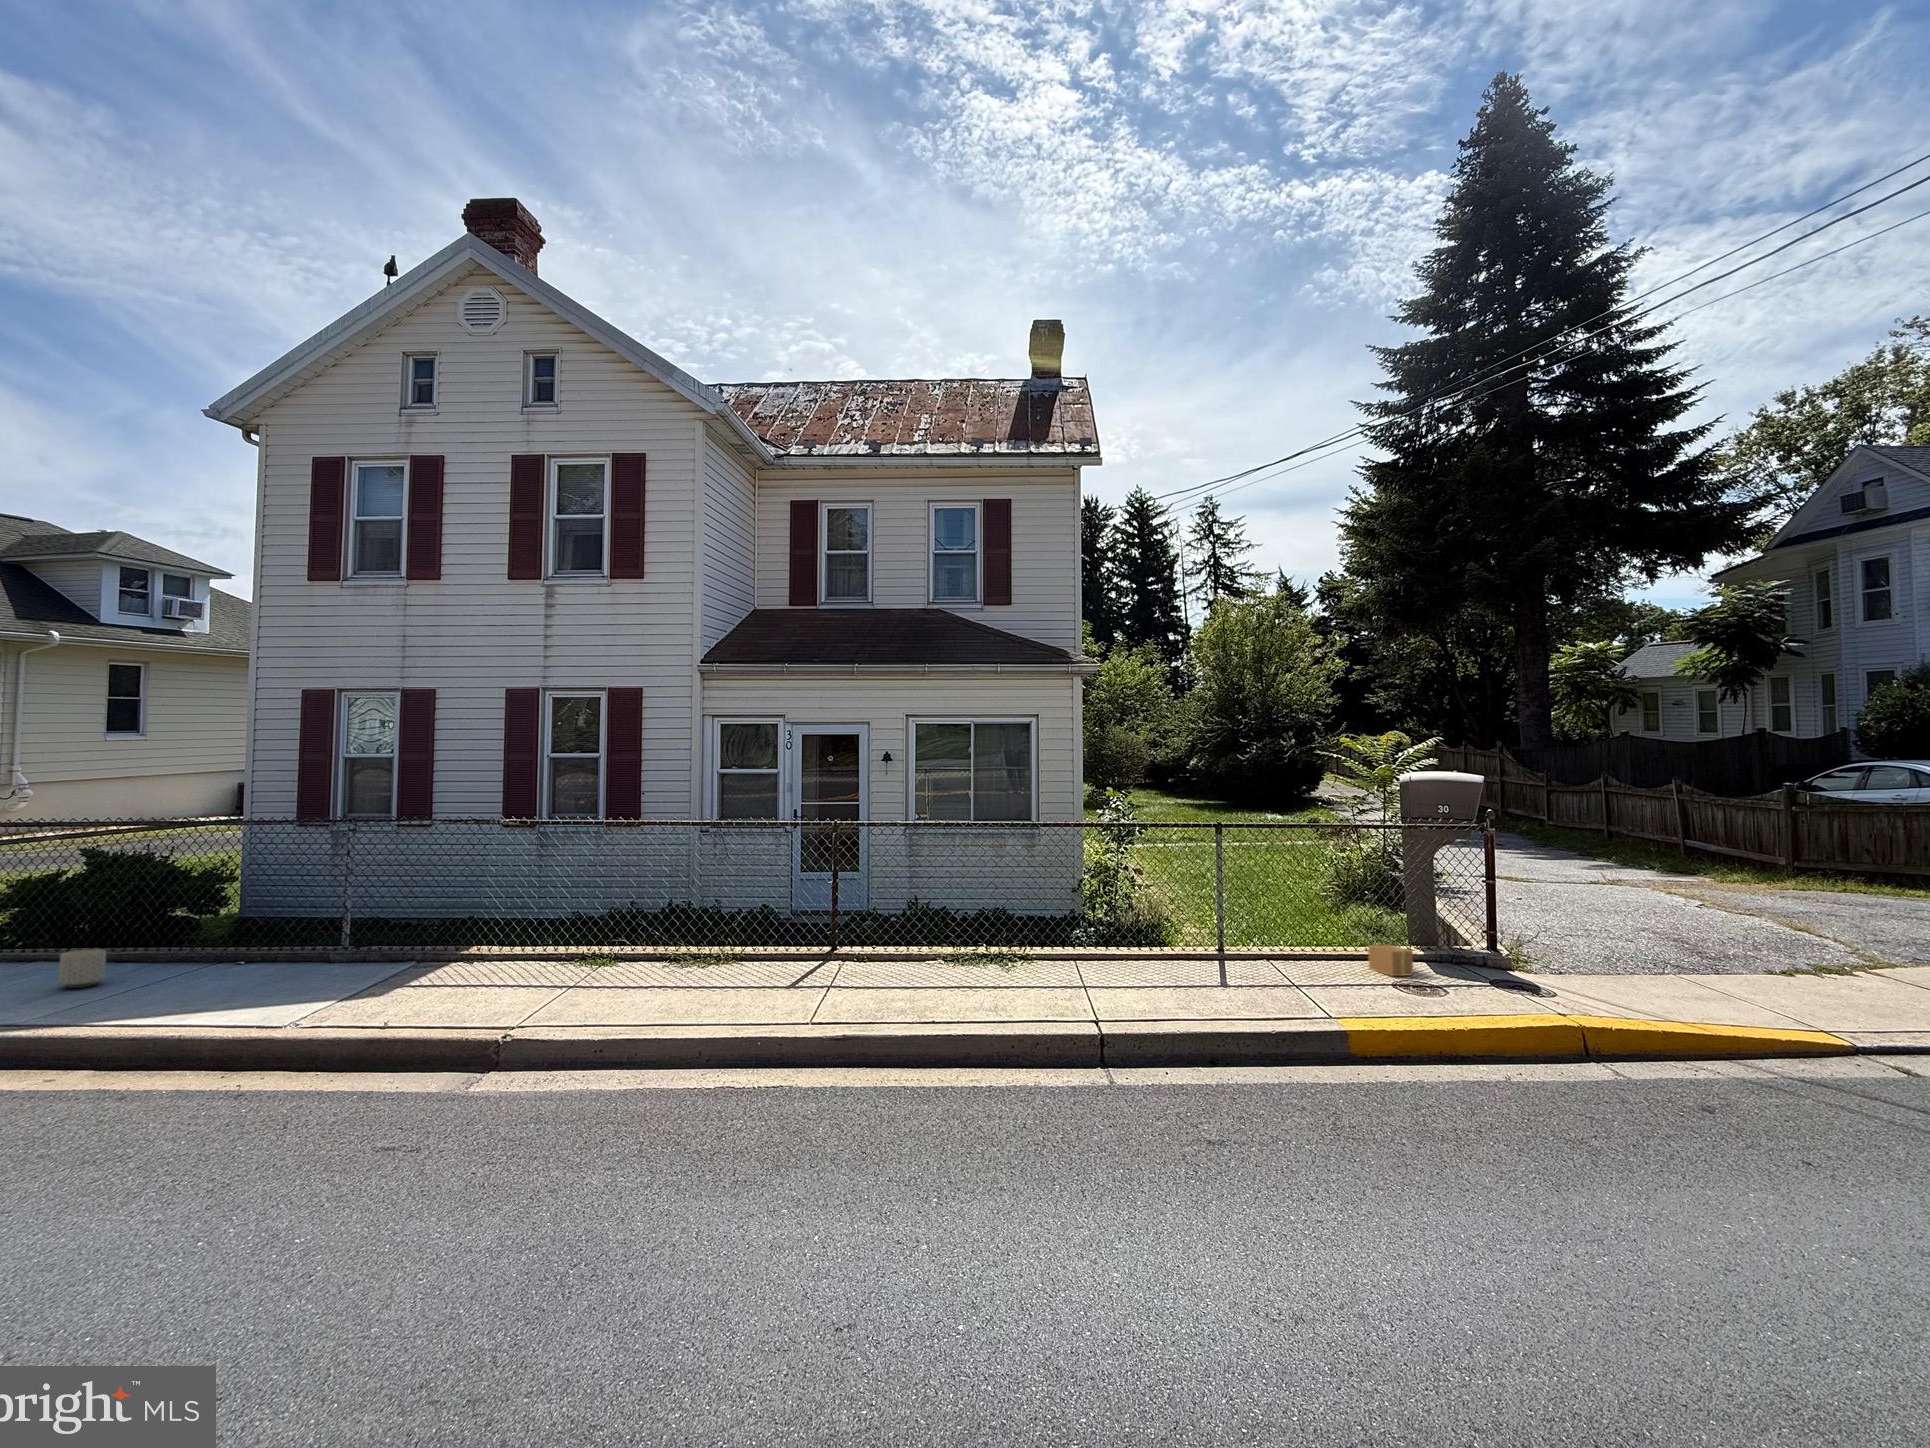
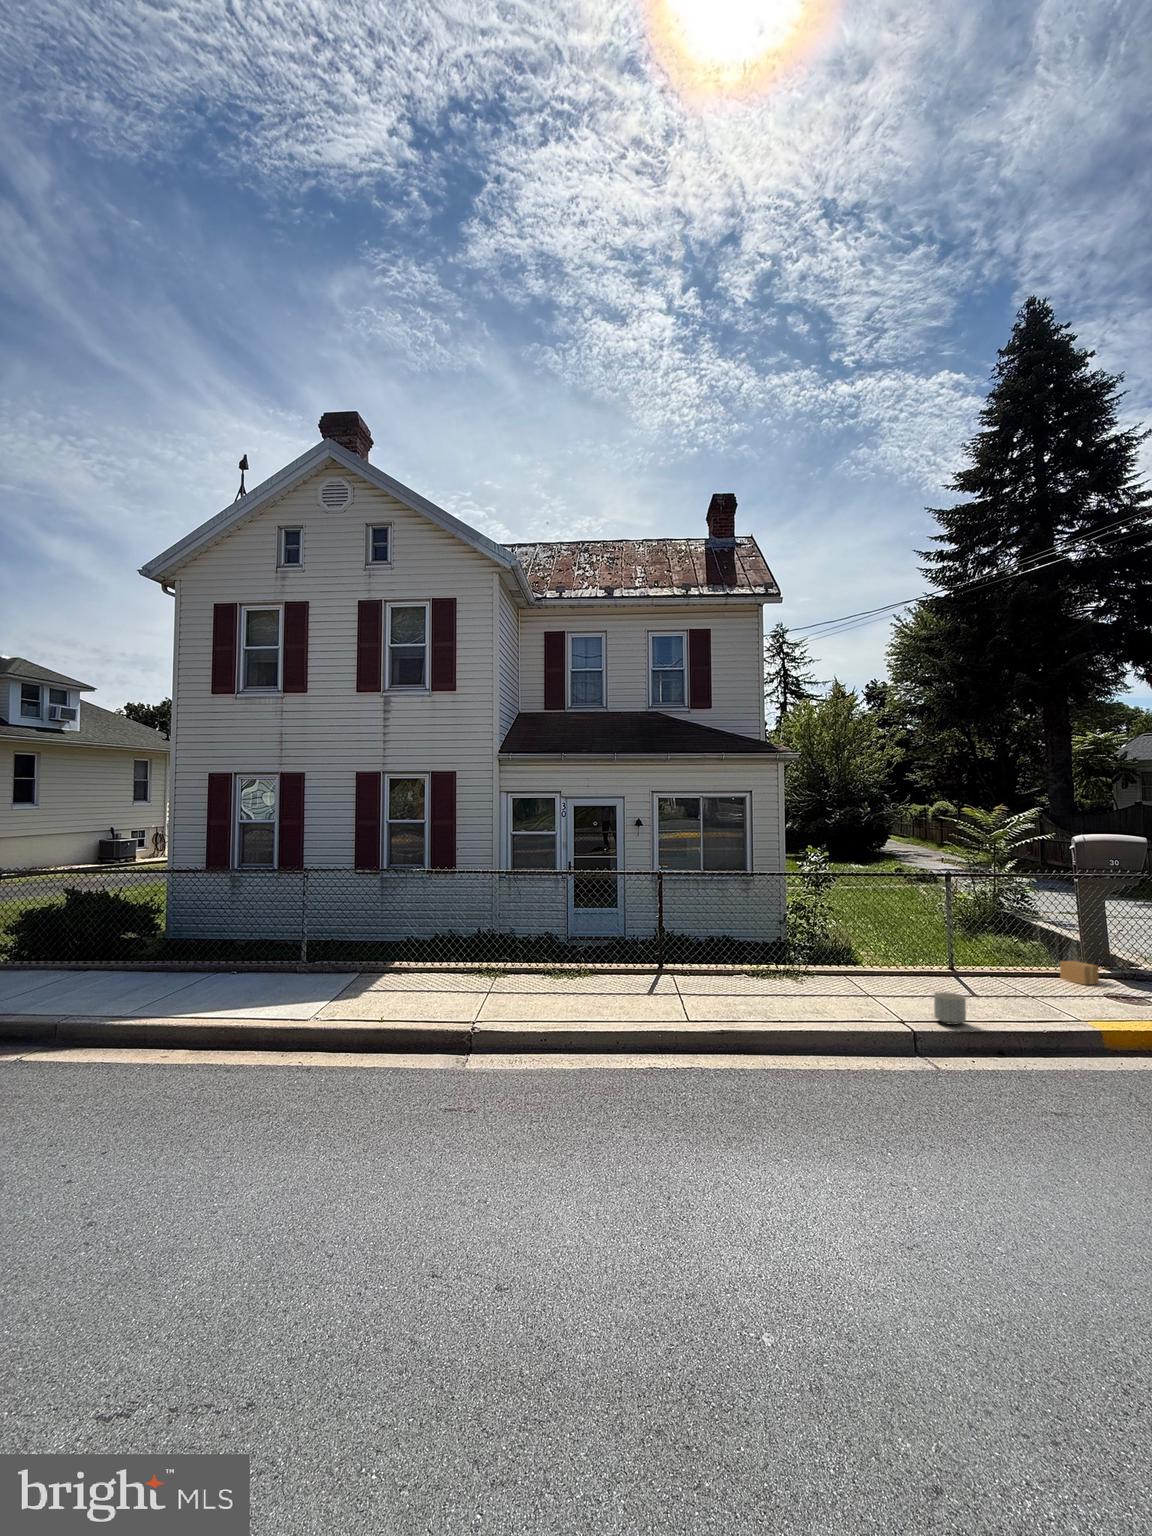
planter: present [58,949,106,988] -> present [934,992,966,1025]

